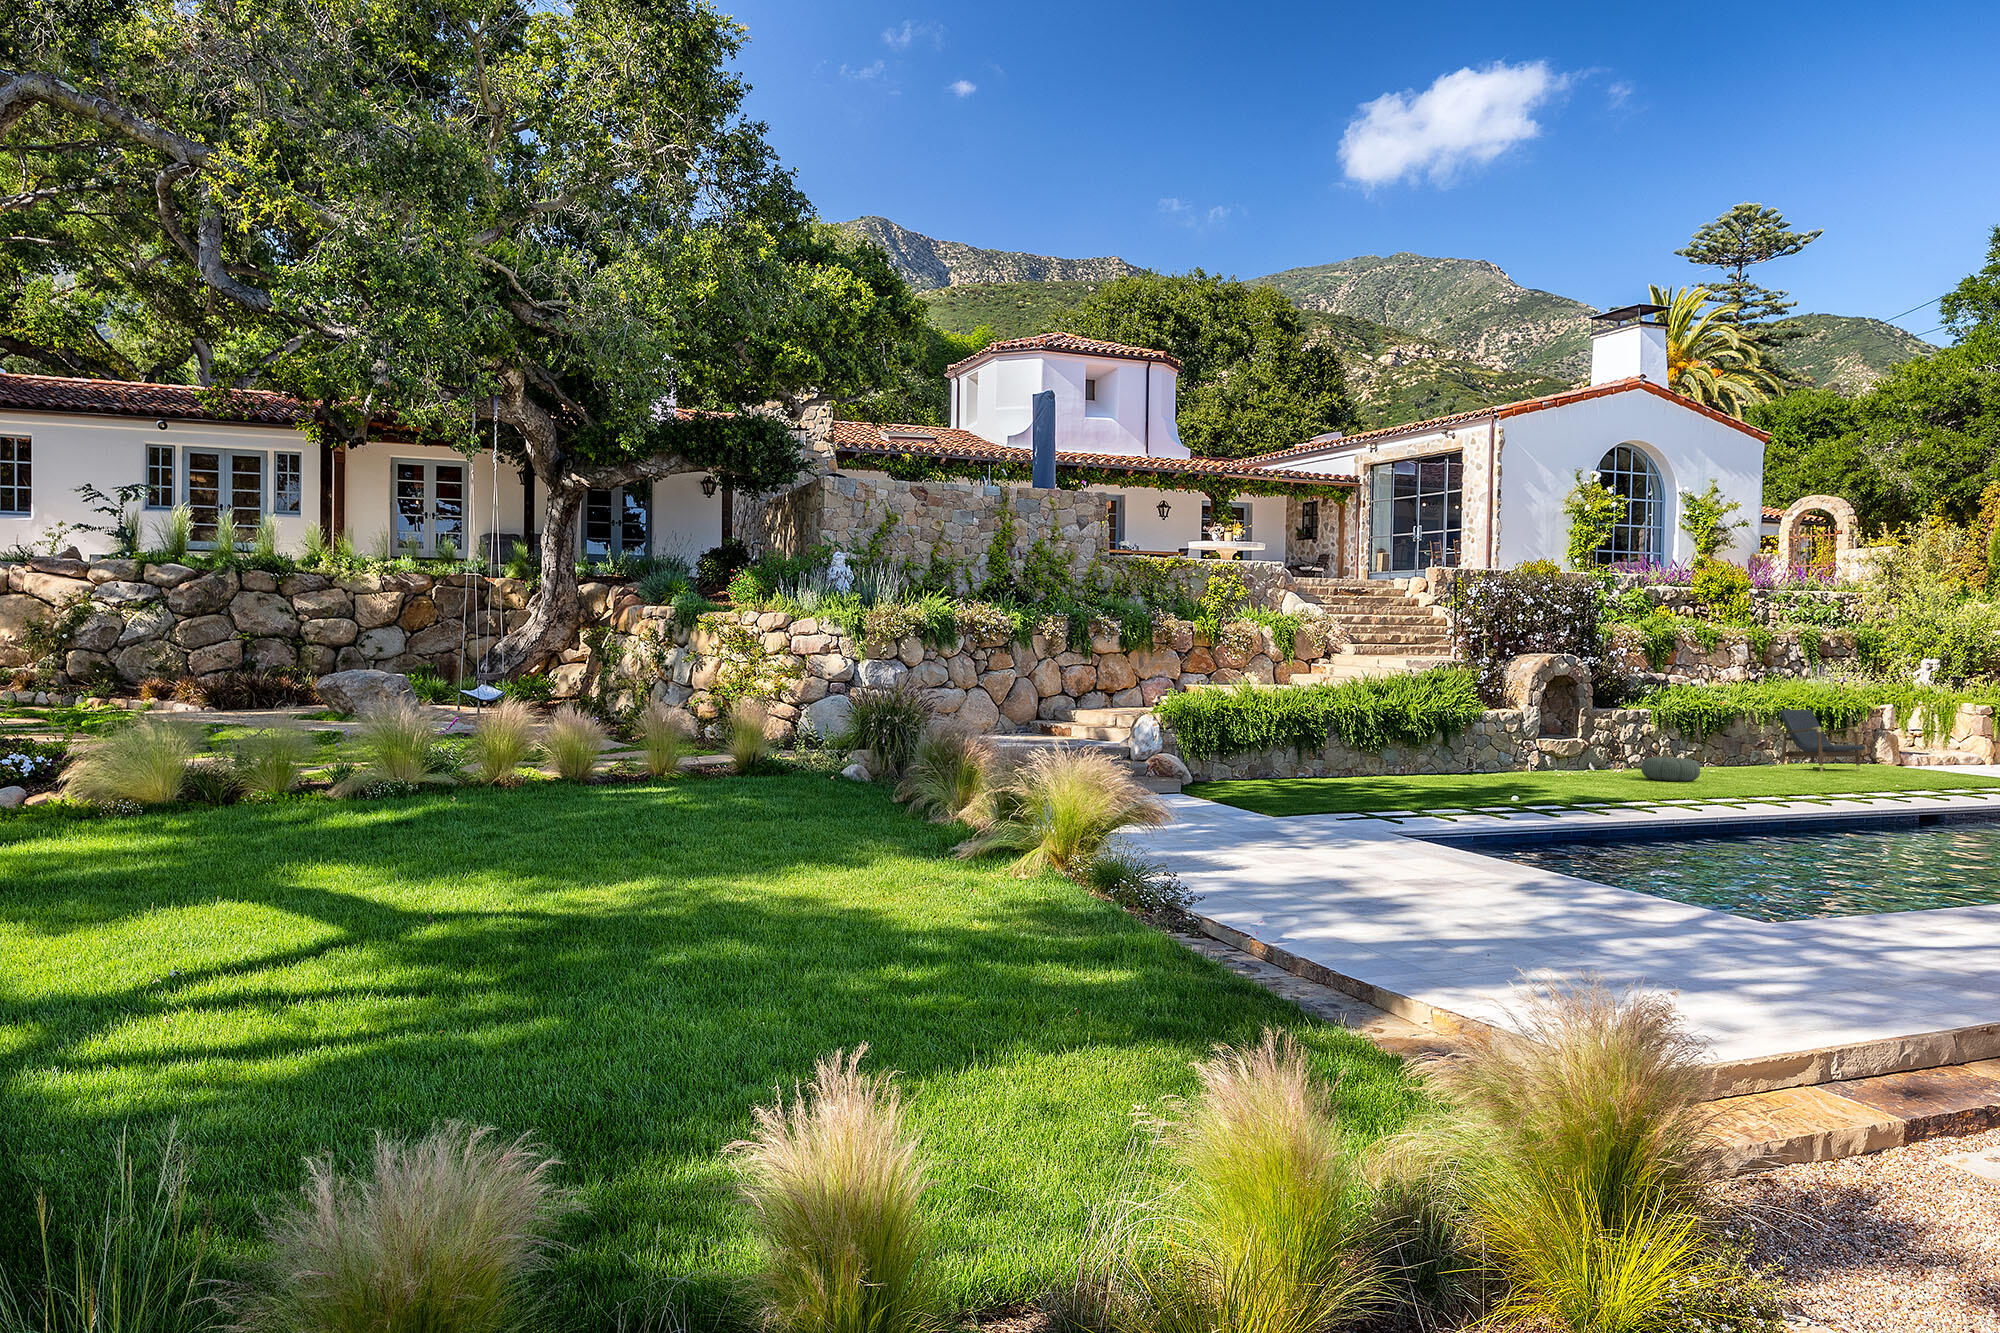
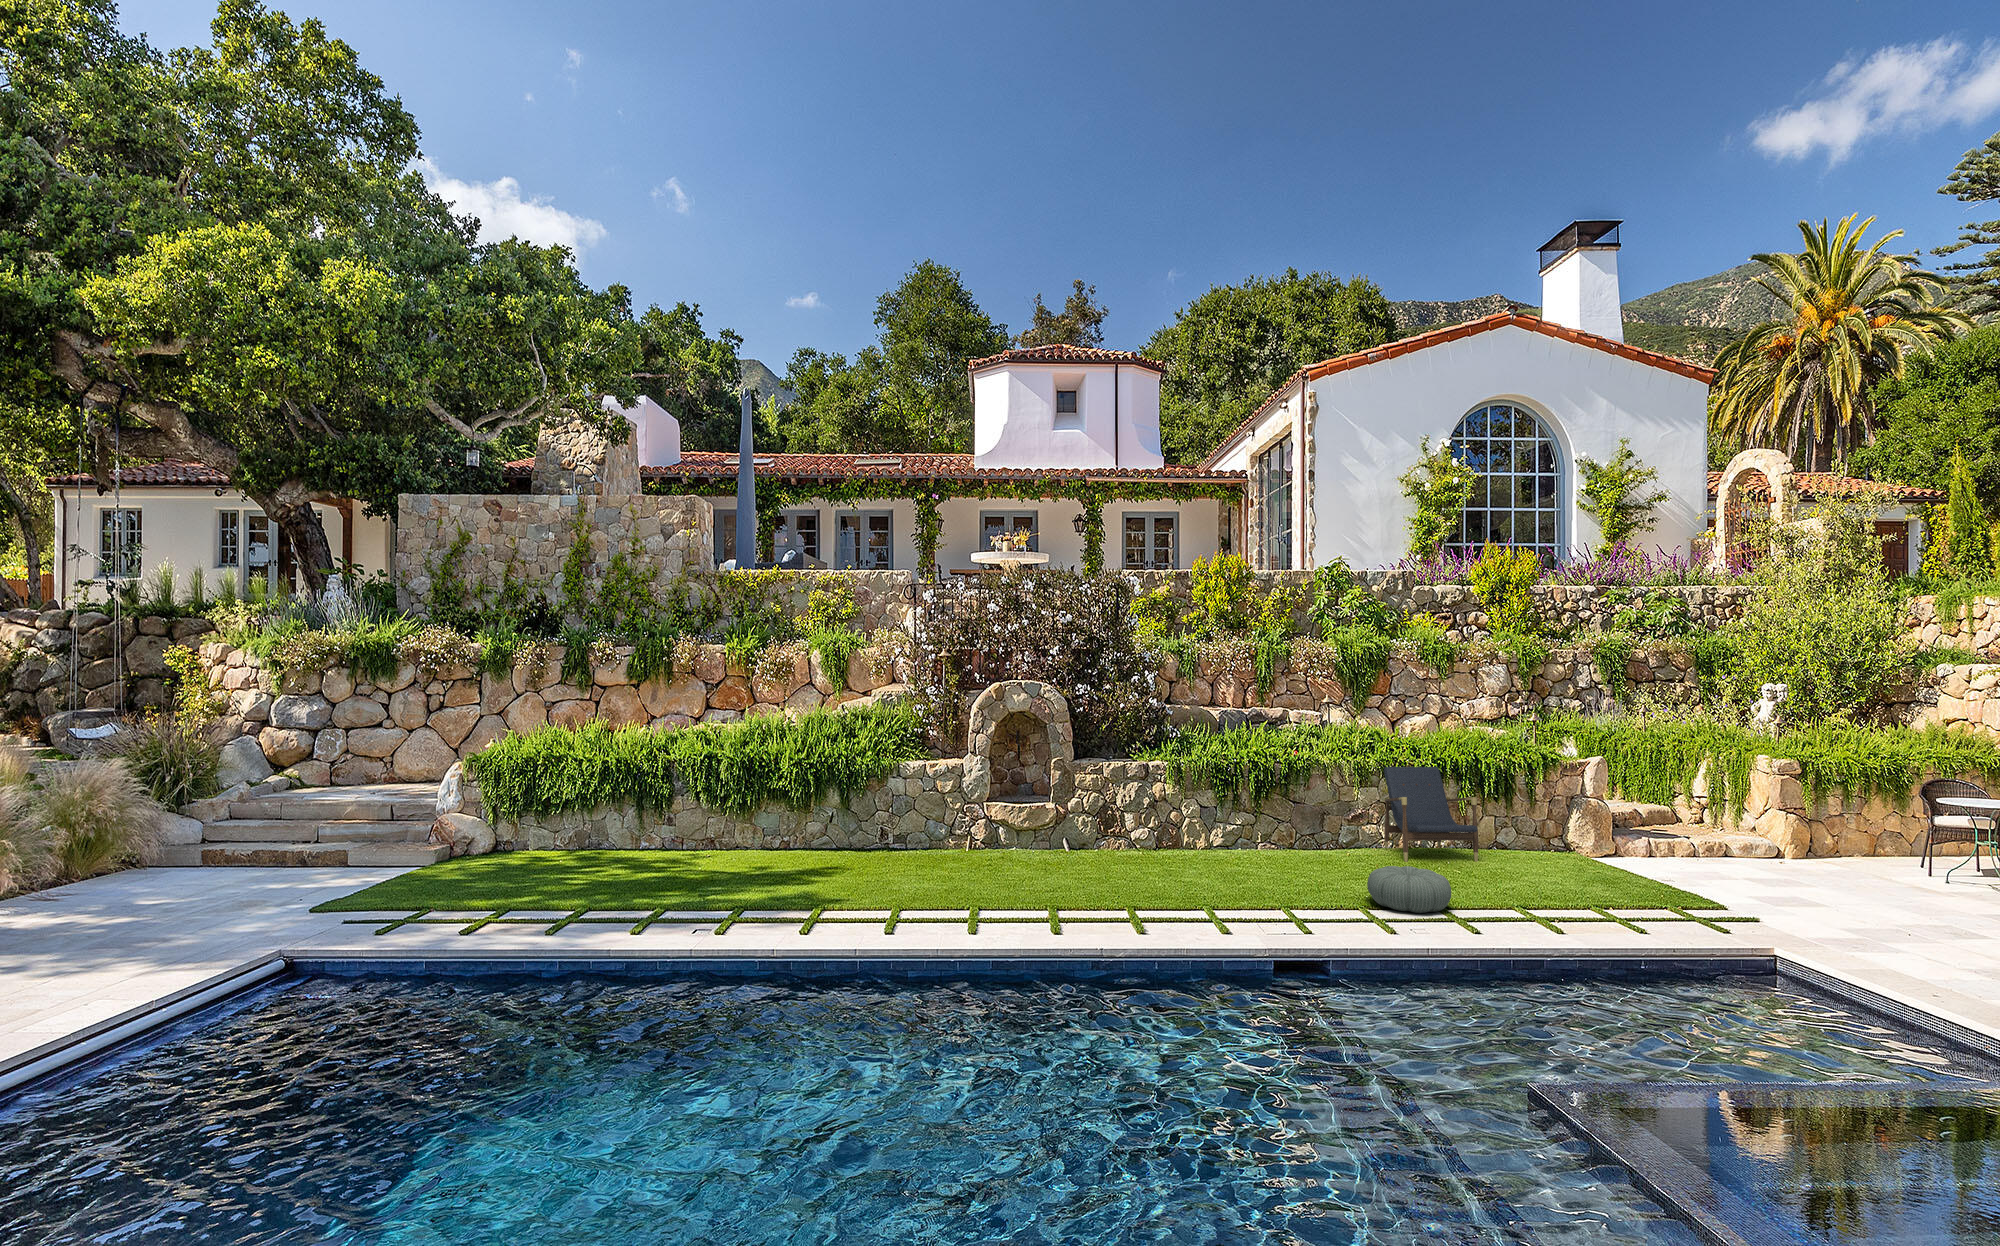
pouf: present [1641,757,1700,782] -> present [1367,866,1451,913]

